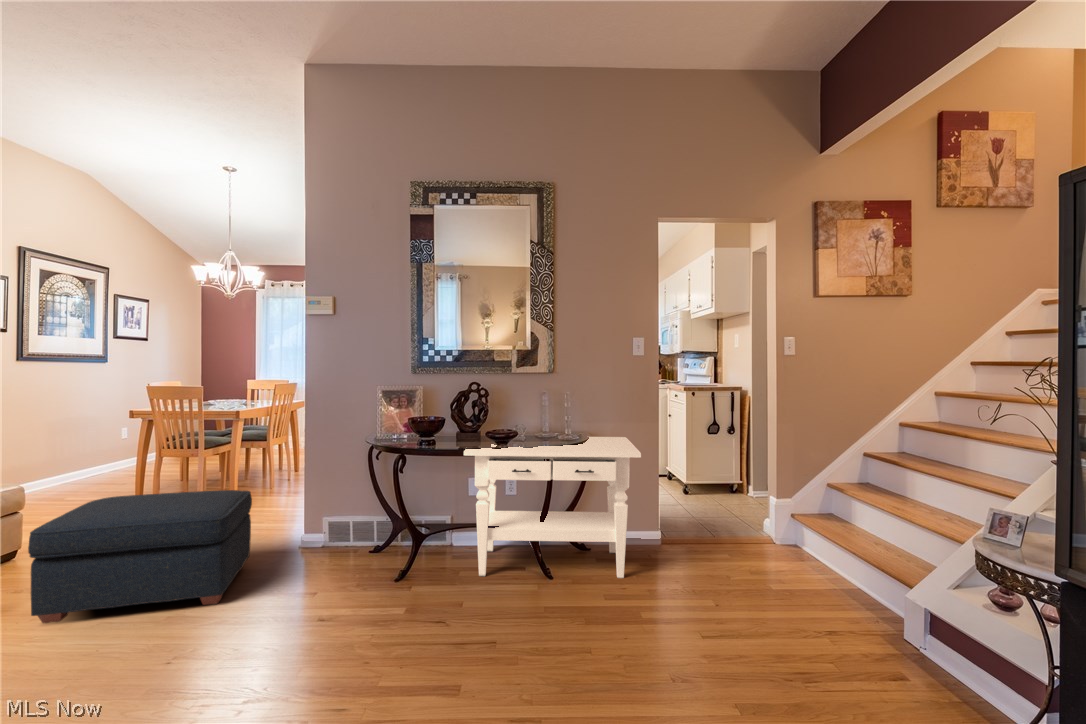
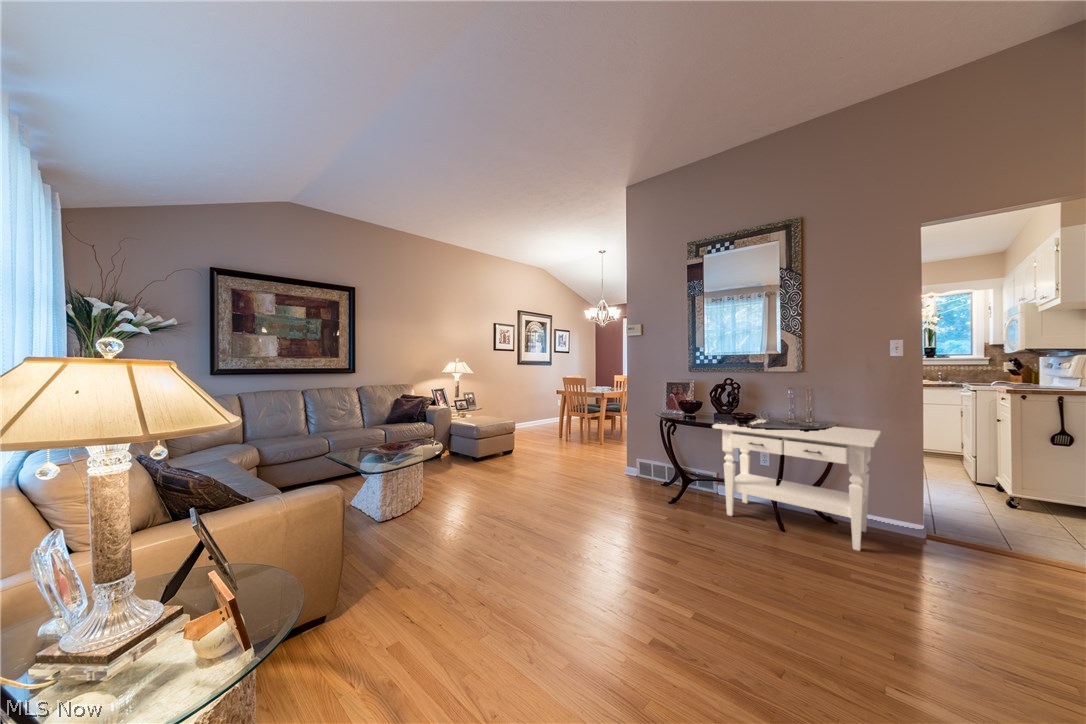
ottoman: present [28,490,252,623] -> none [509,429,597,490]

